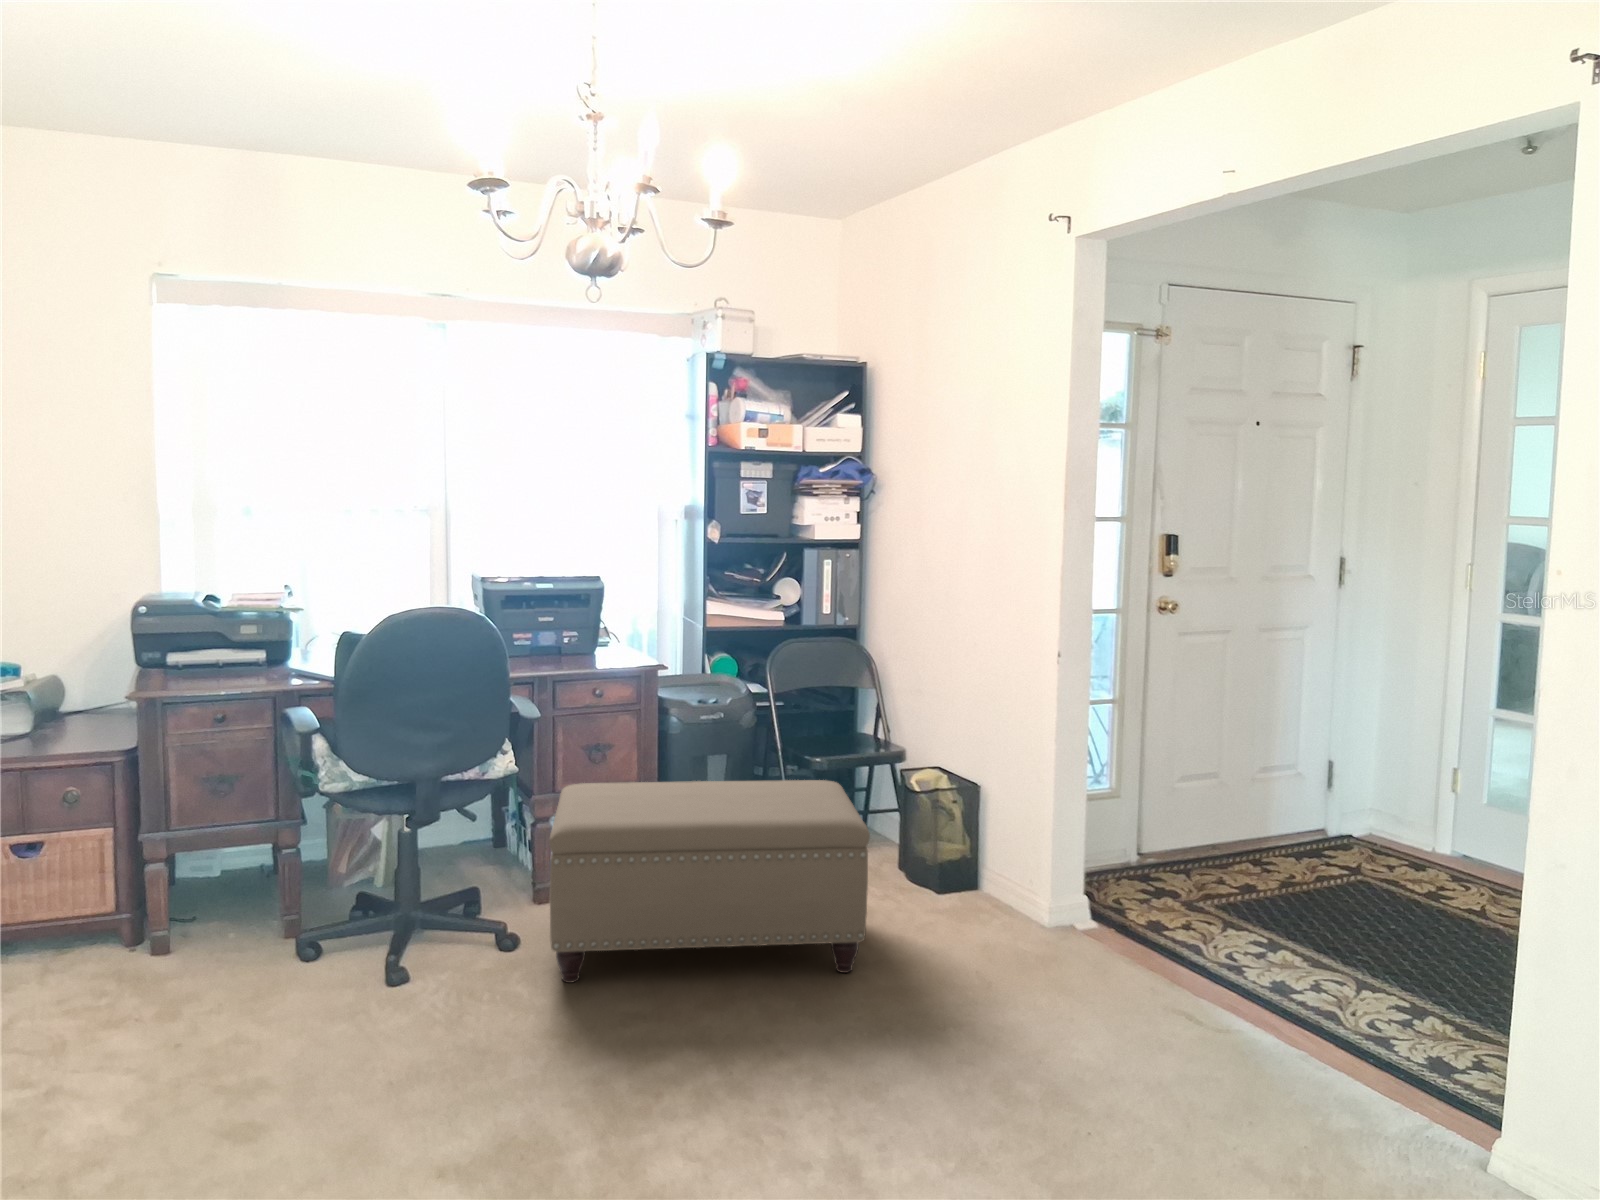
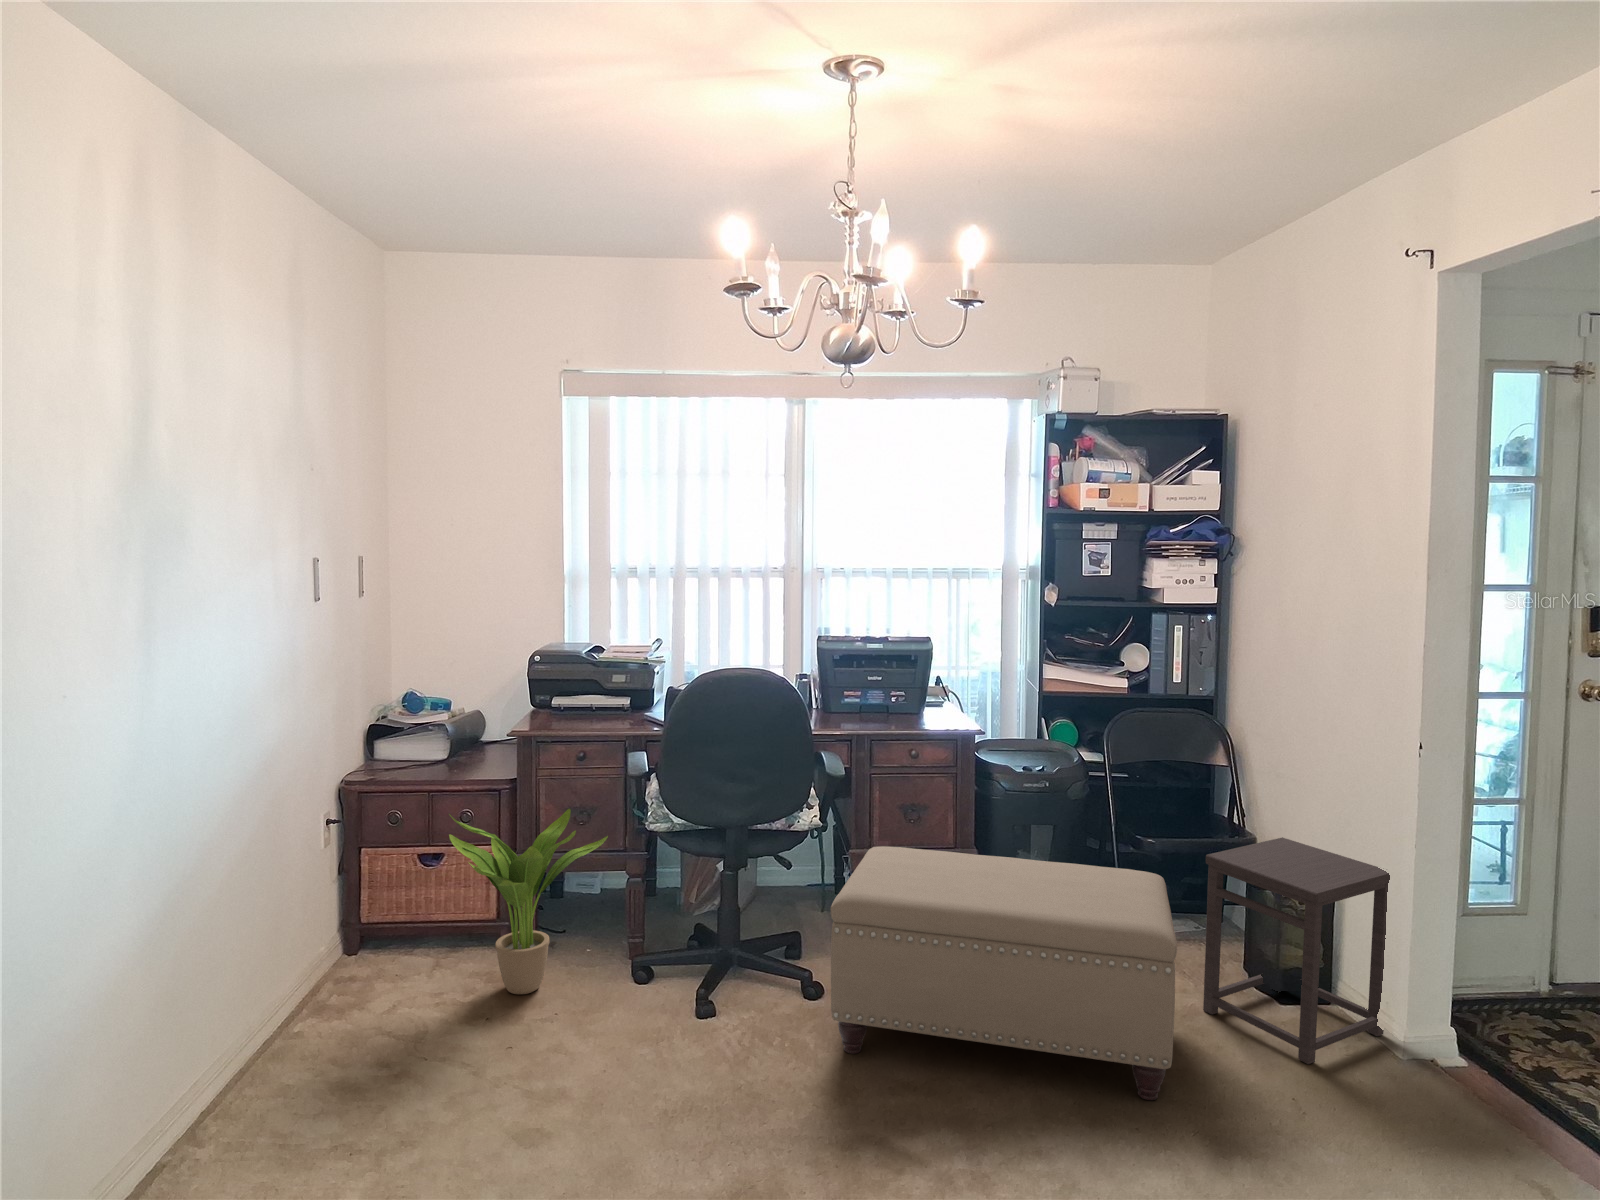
side table: none [871,743,1019,927] -> present [1203,837,1390,1064]
potted plant: none [65,776,268,990] -> present [449,809,608,994]

